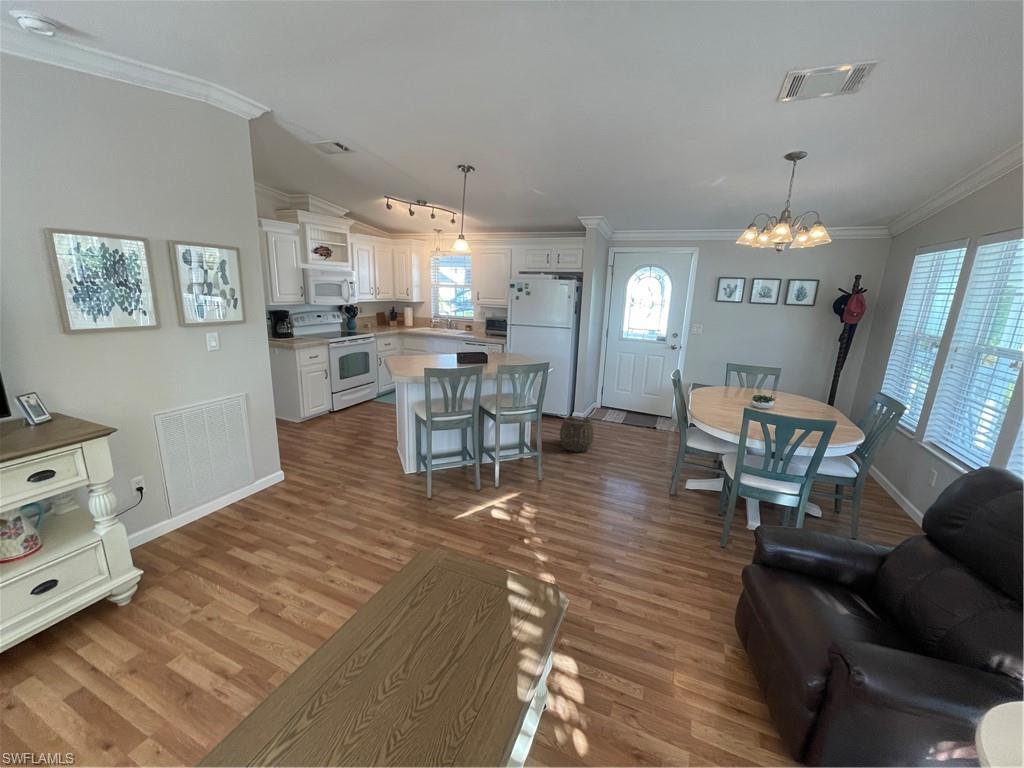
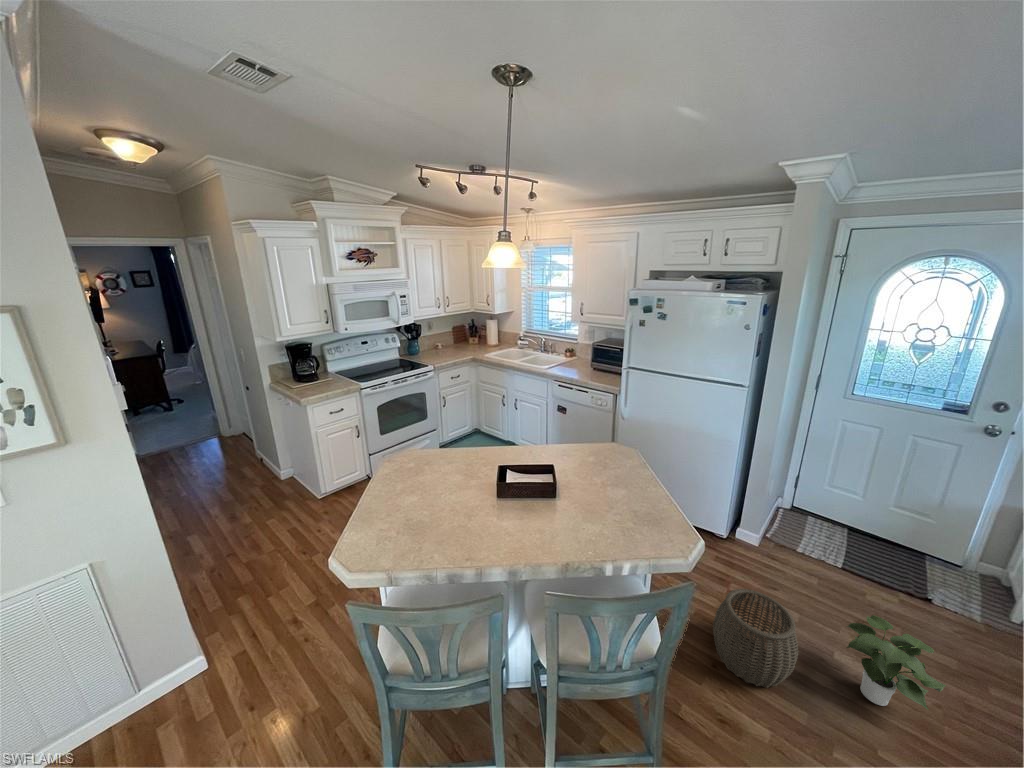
potted plant: none [612,417,646,451] -> present [846,615,946,710]

